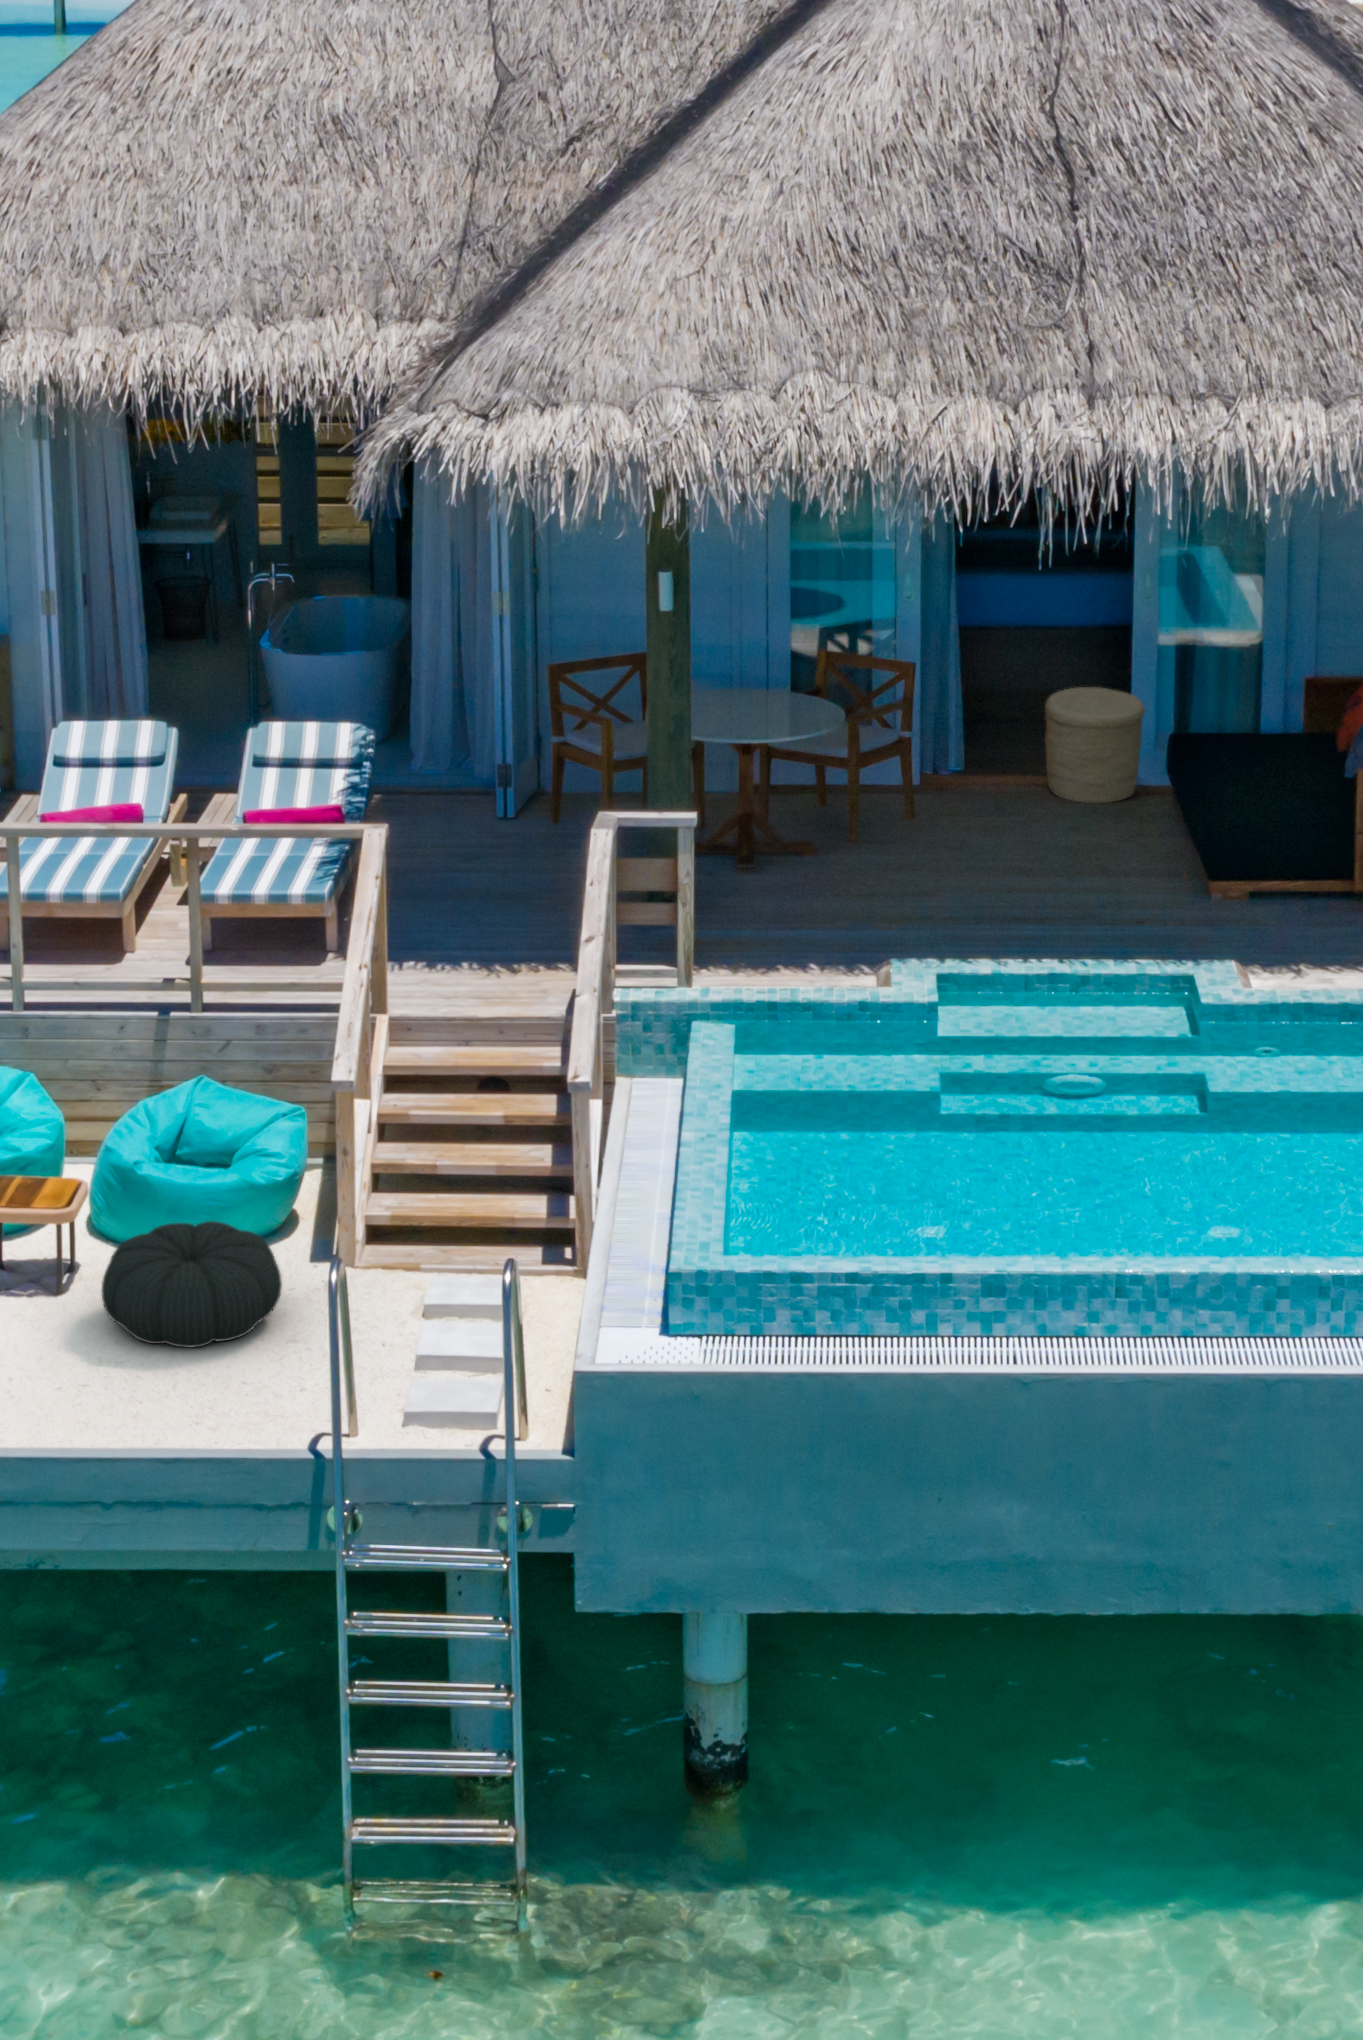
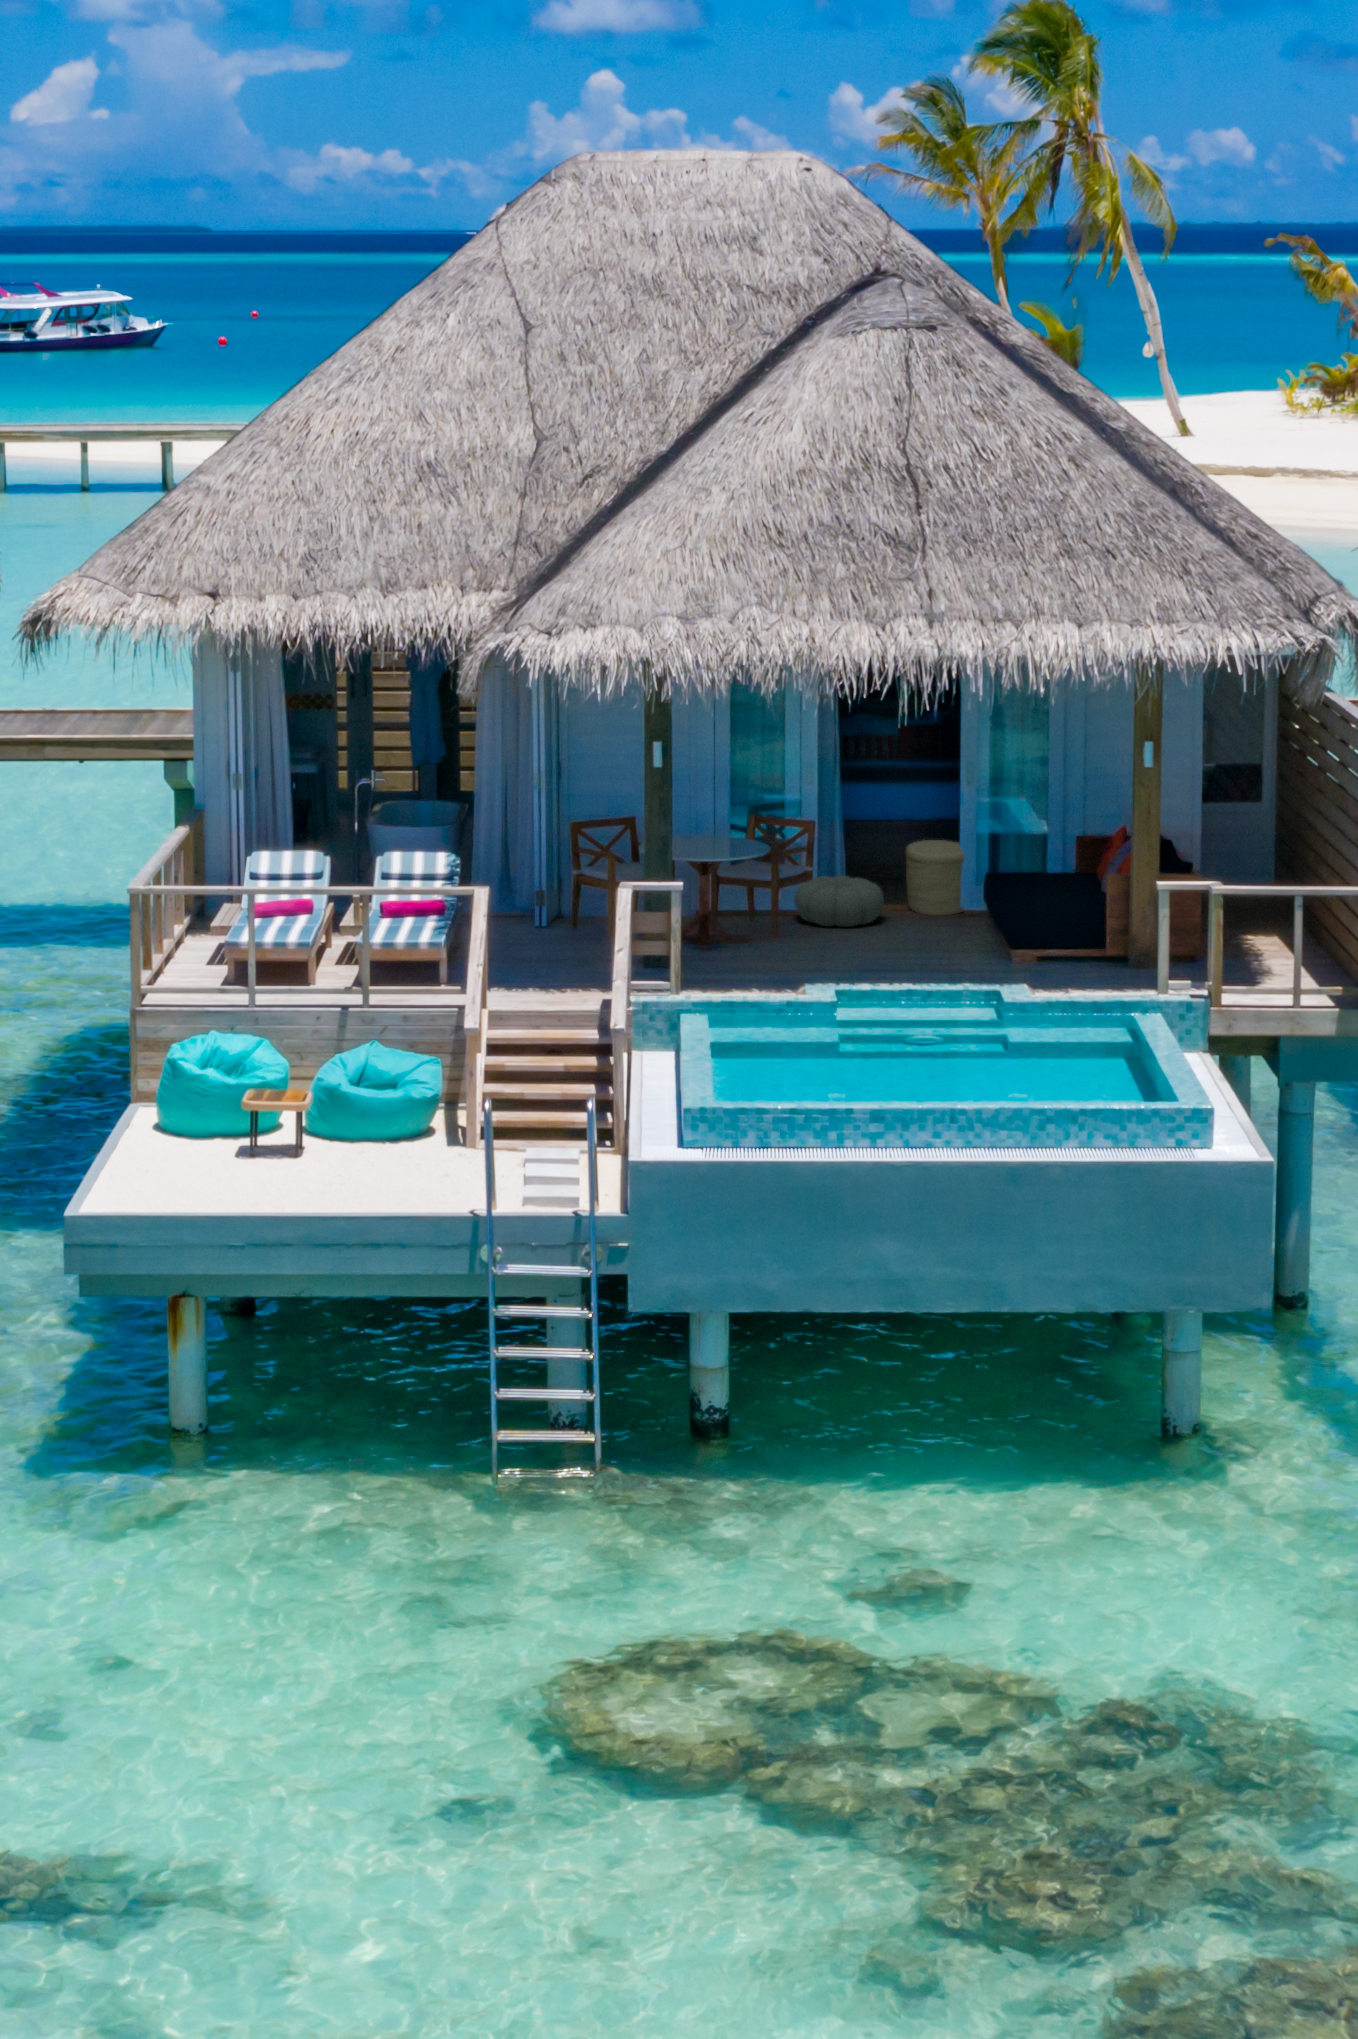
pouf: present [102,1221,282,1348] -> present [794,876,884,927]

